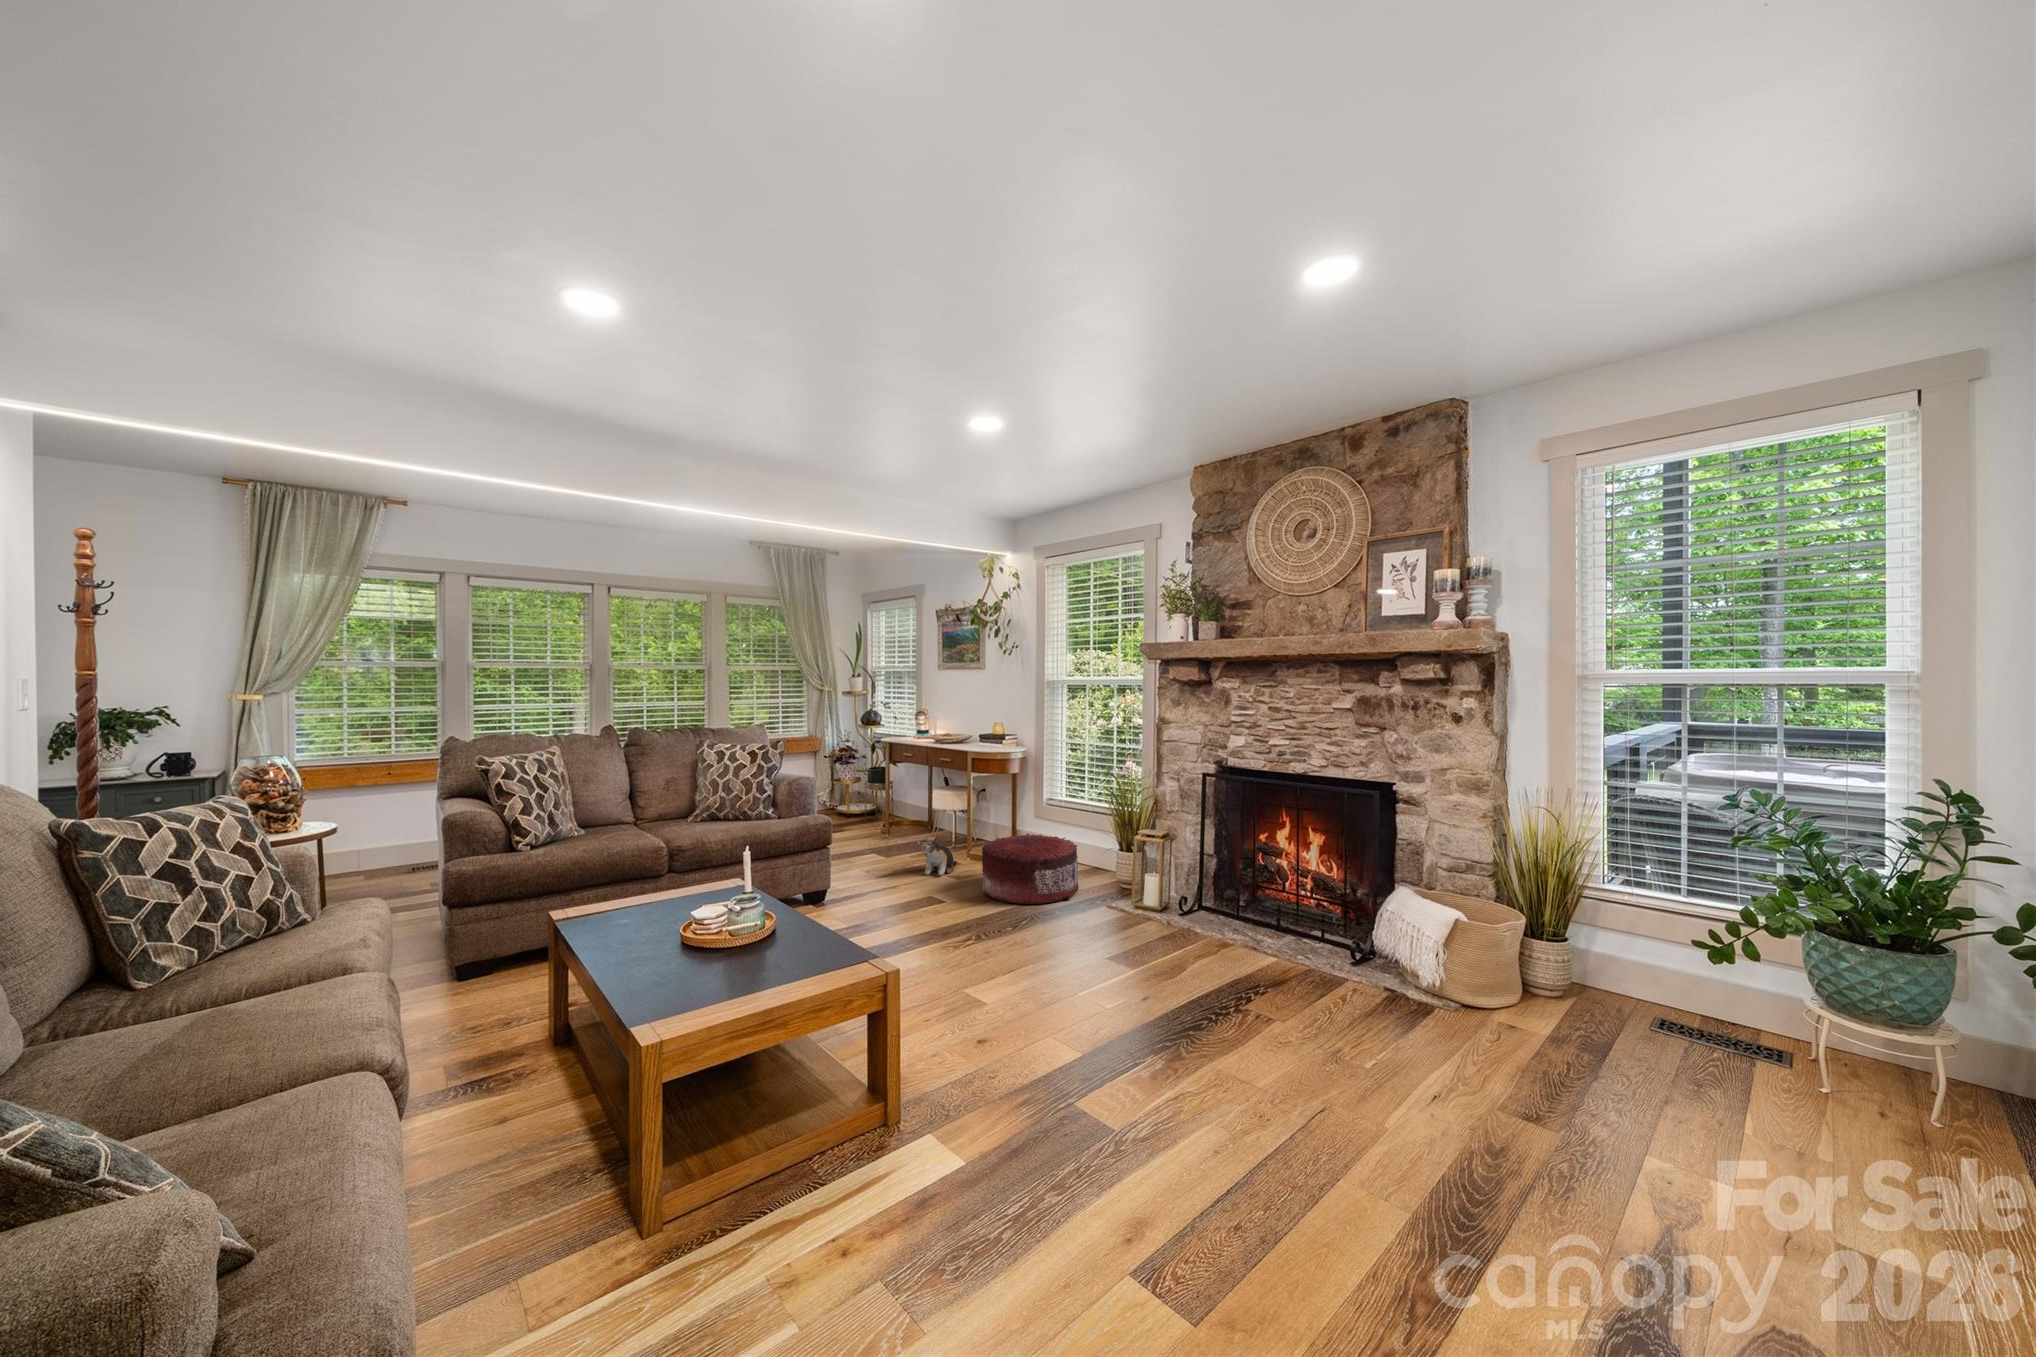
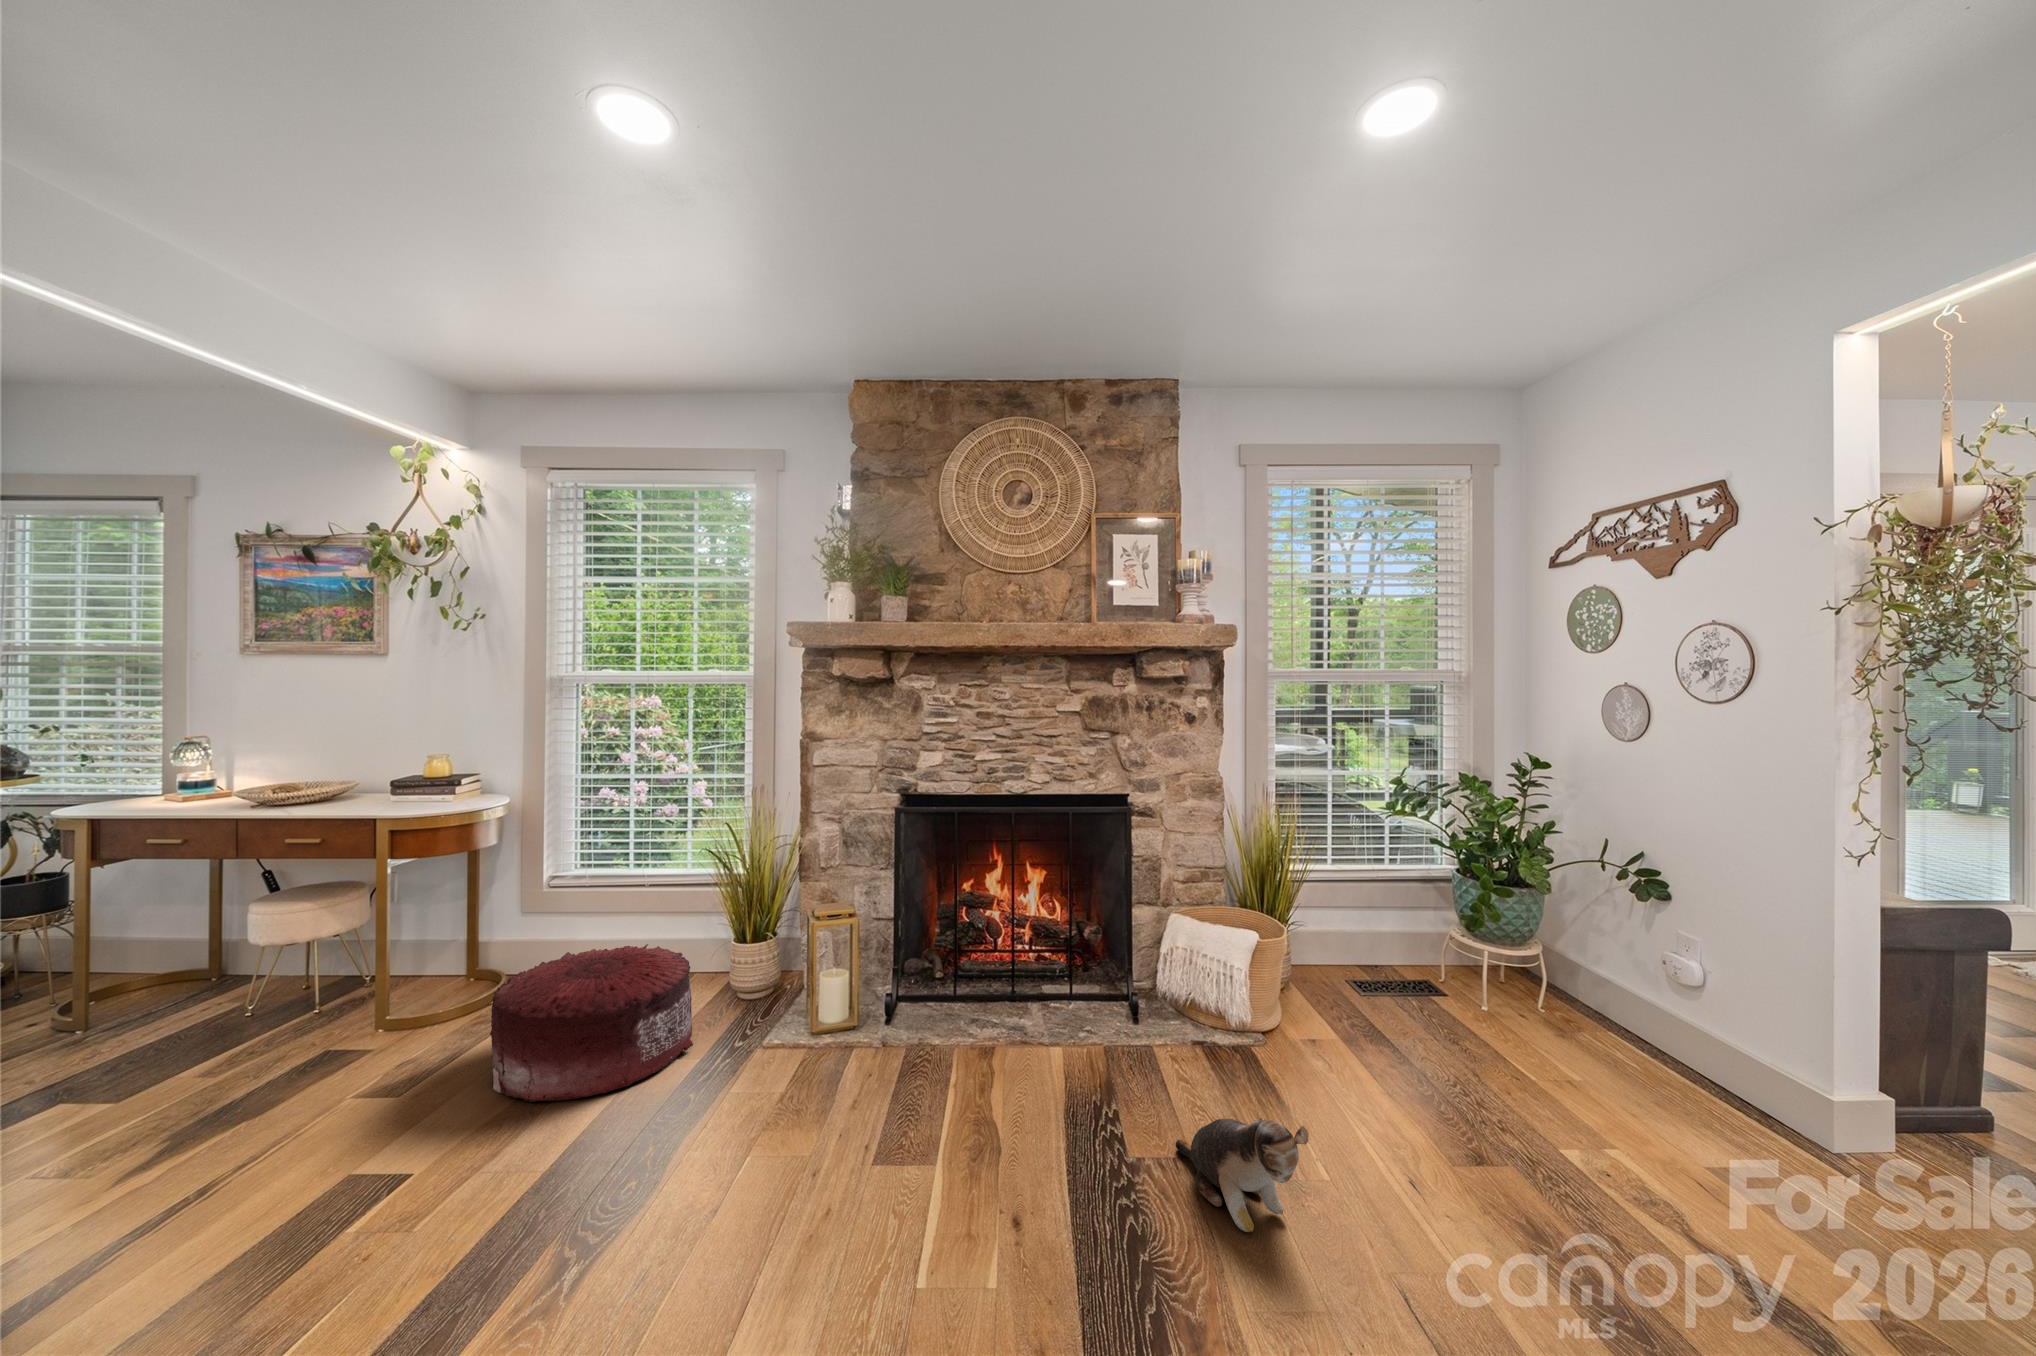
plush toy: present [917,837,957,875] -> present [1176,1118,1309,1232]

